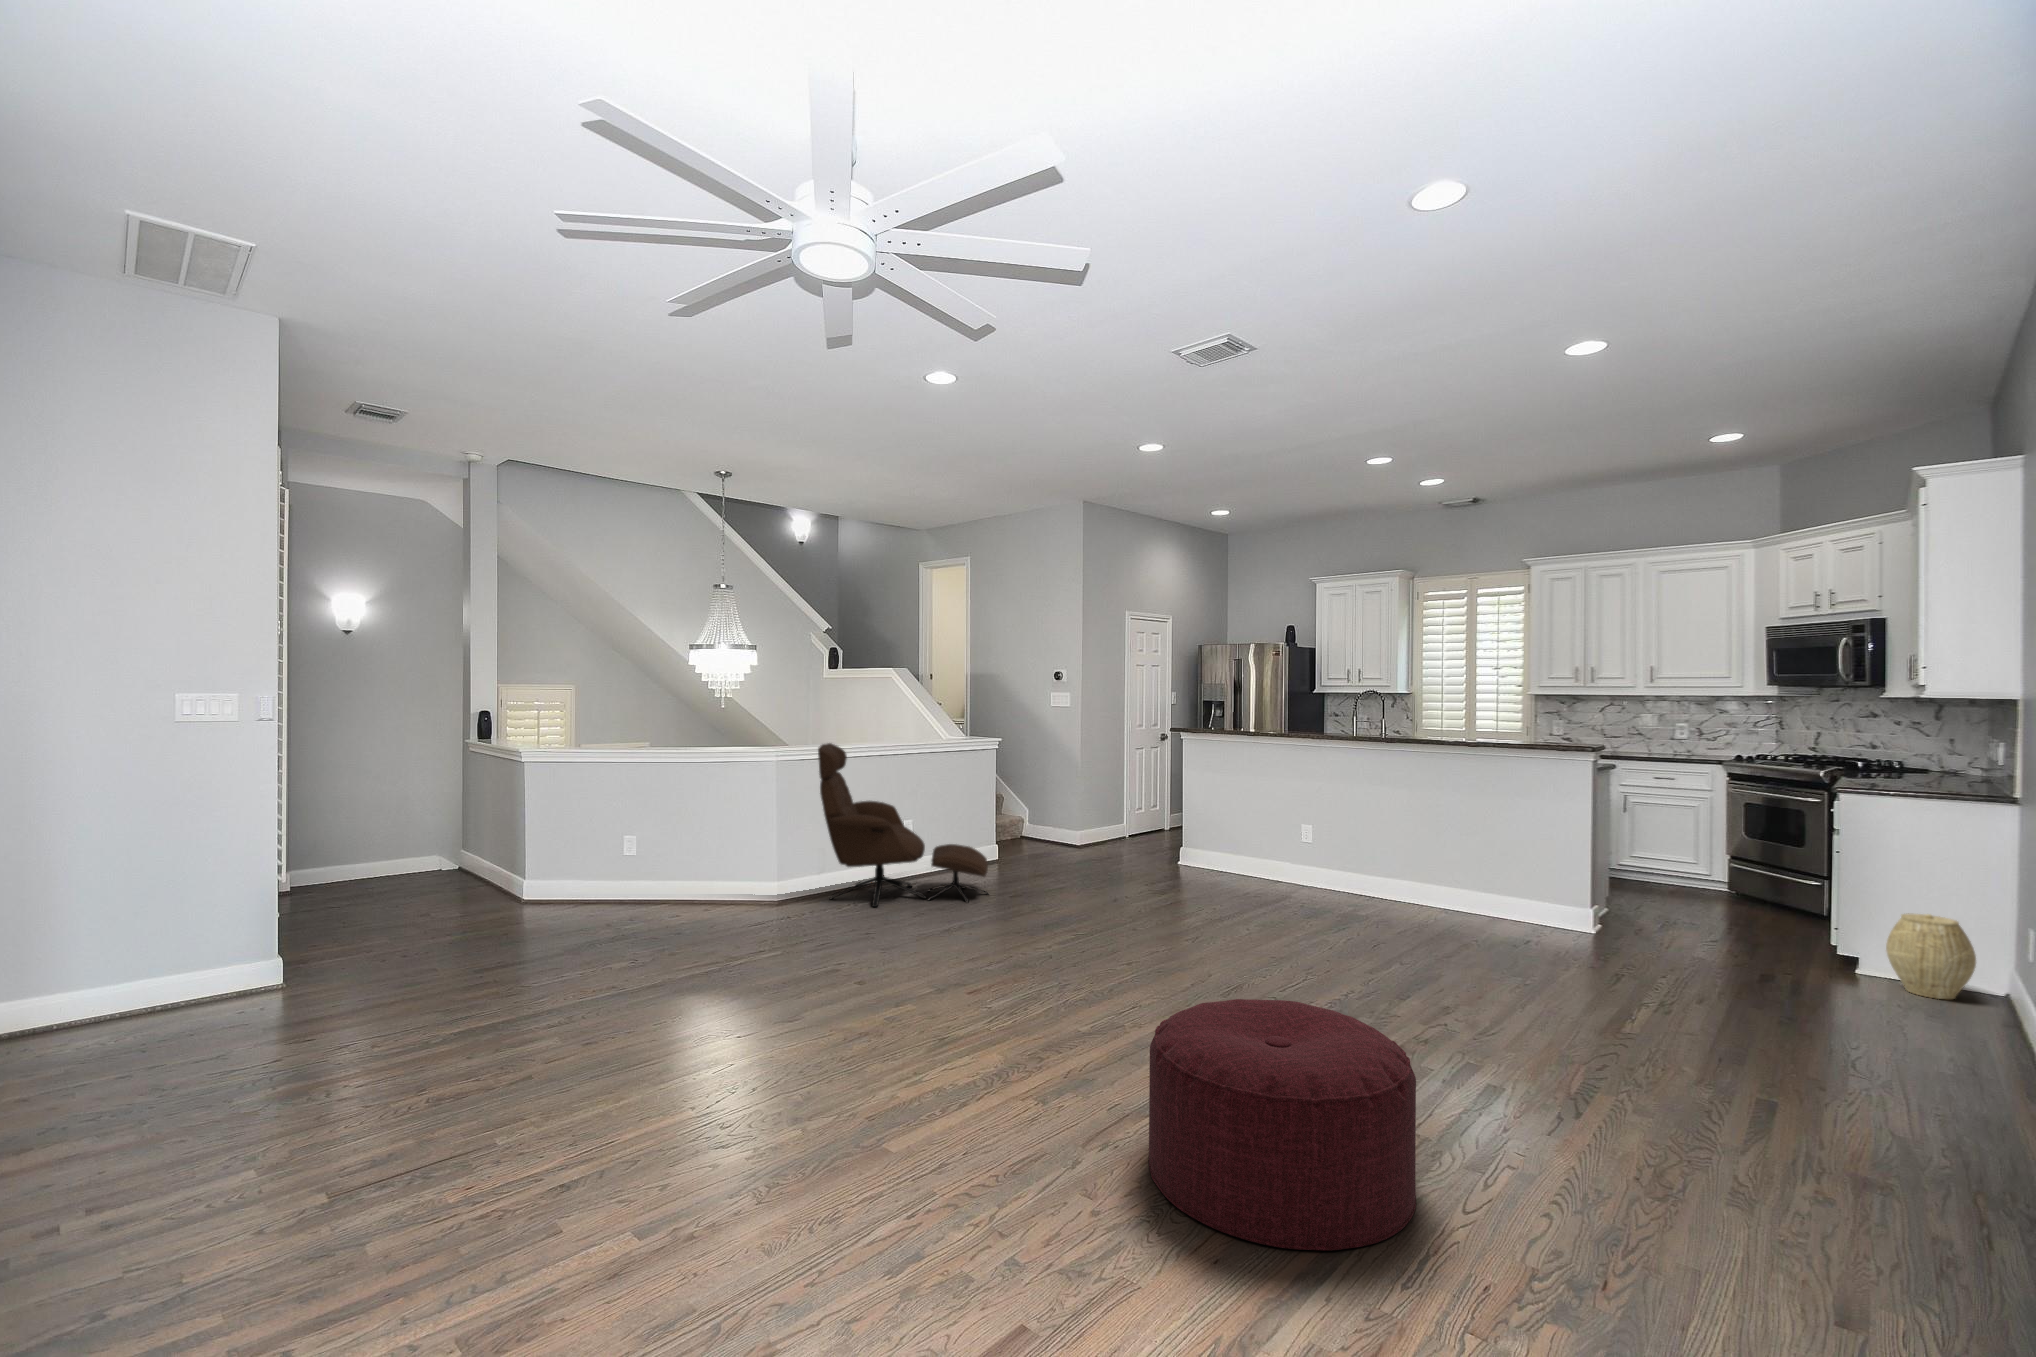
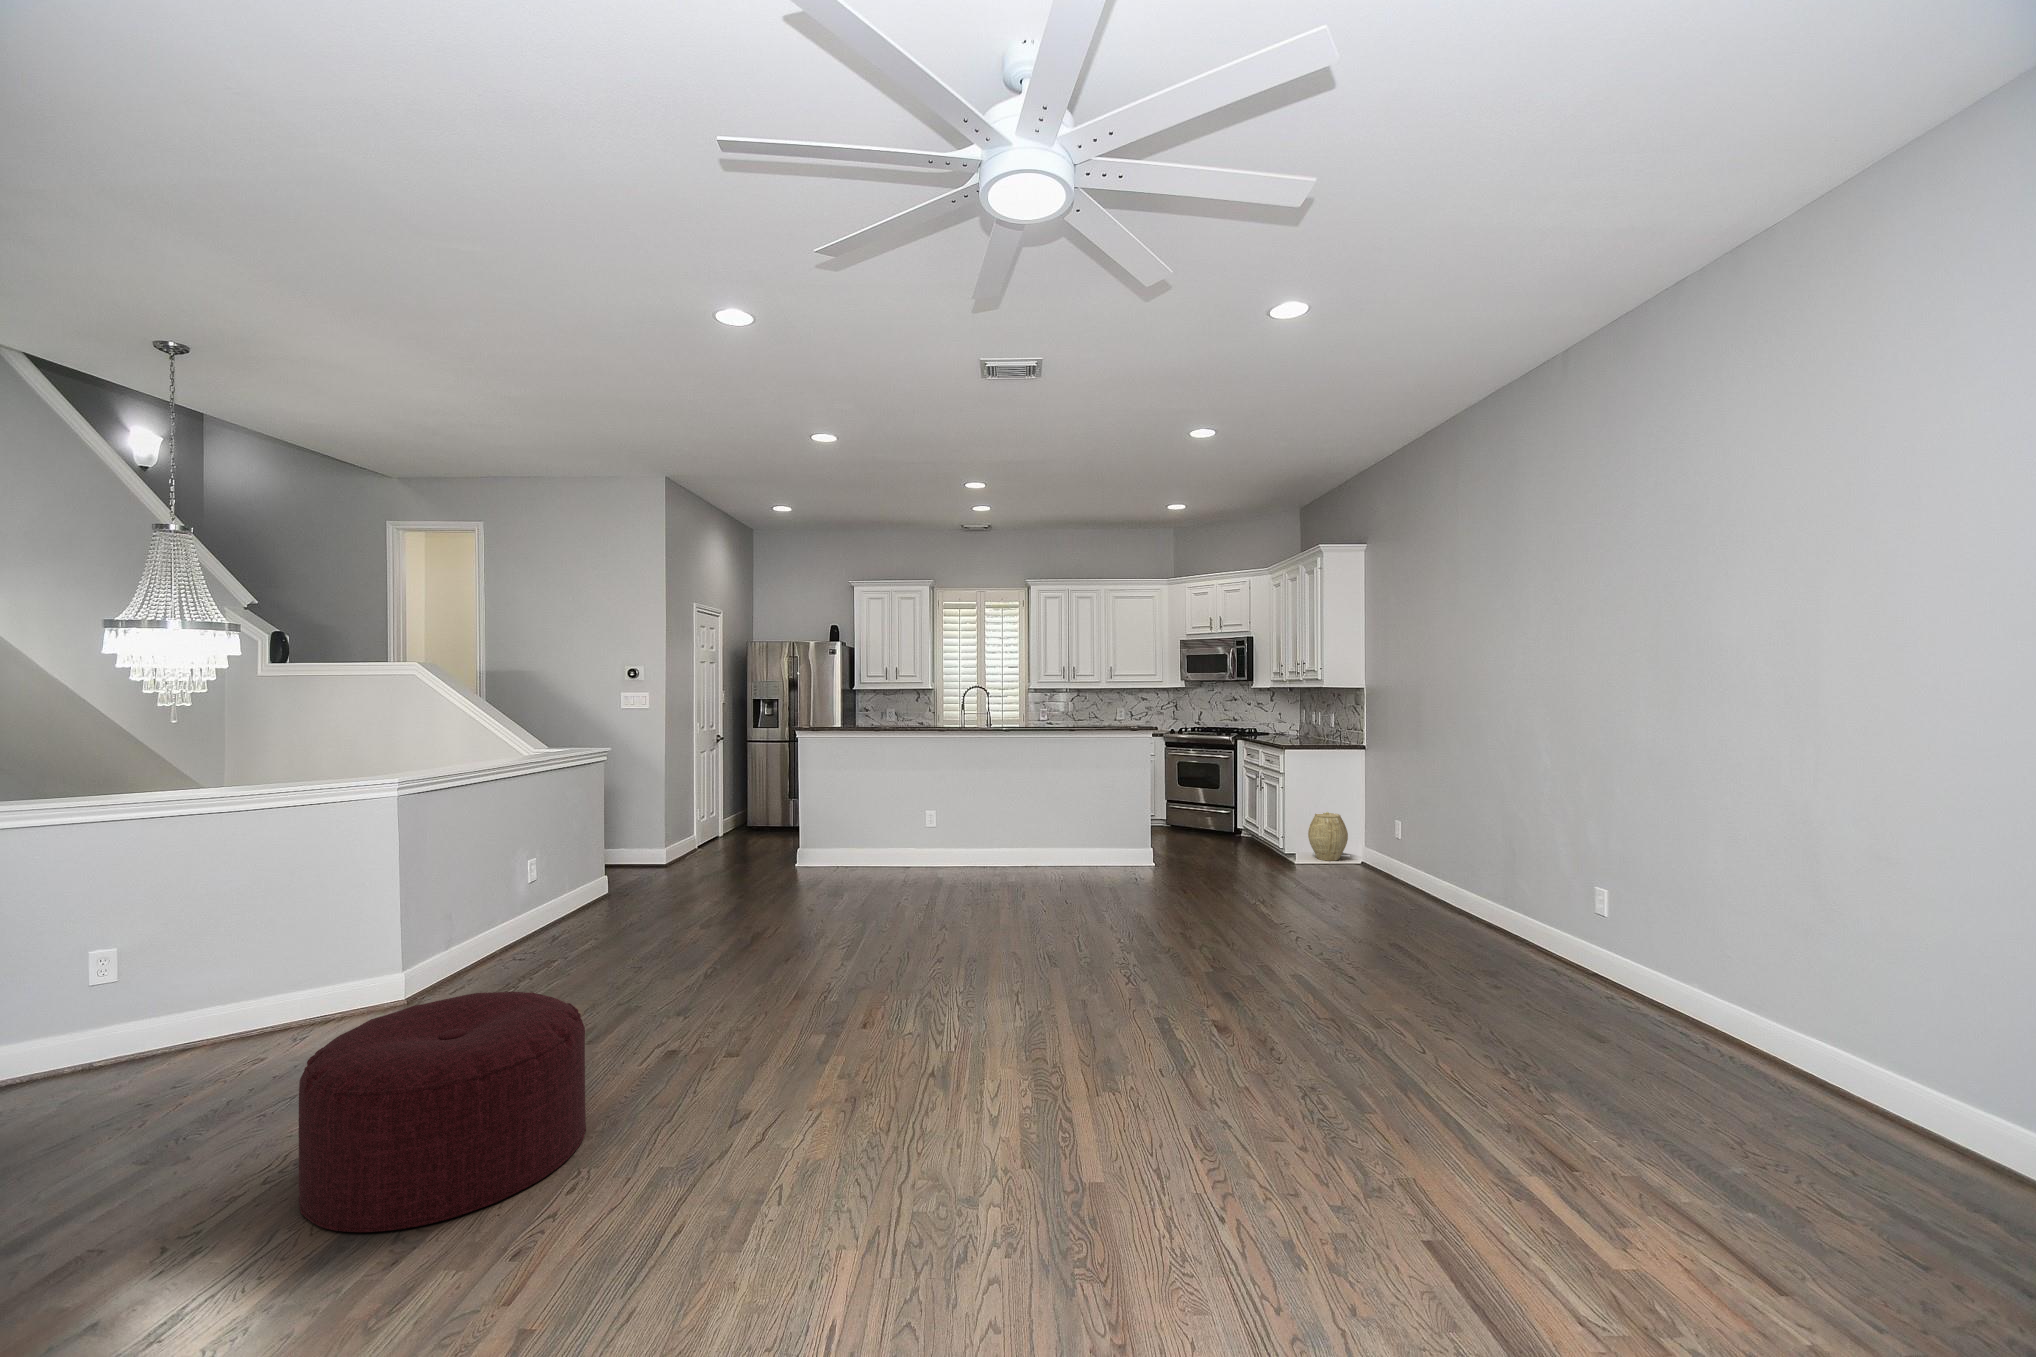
lounge chair: present [818,743,988,907] -> none [432,773,679,982]
ottoman: present [1149,999,1416,1251] -> present [299,992,586,1232]

